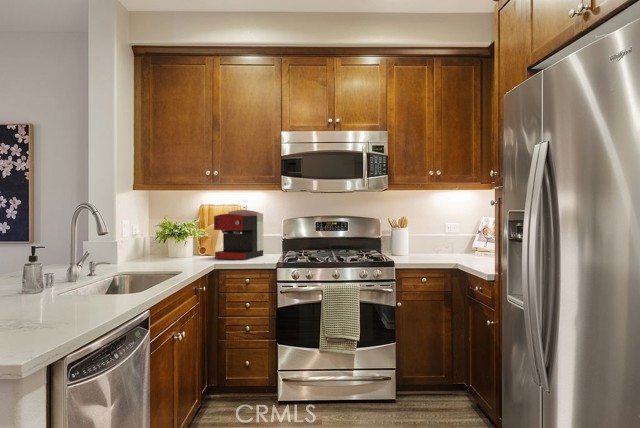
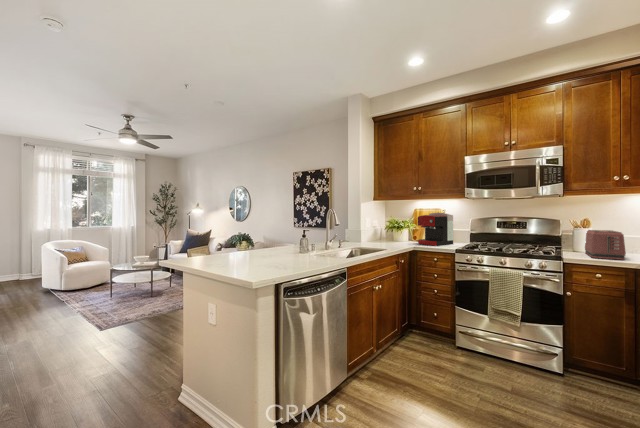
toaster: none [403,229,443,260] -> present [585,230,626,260]

